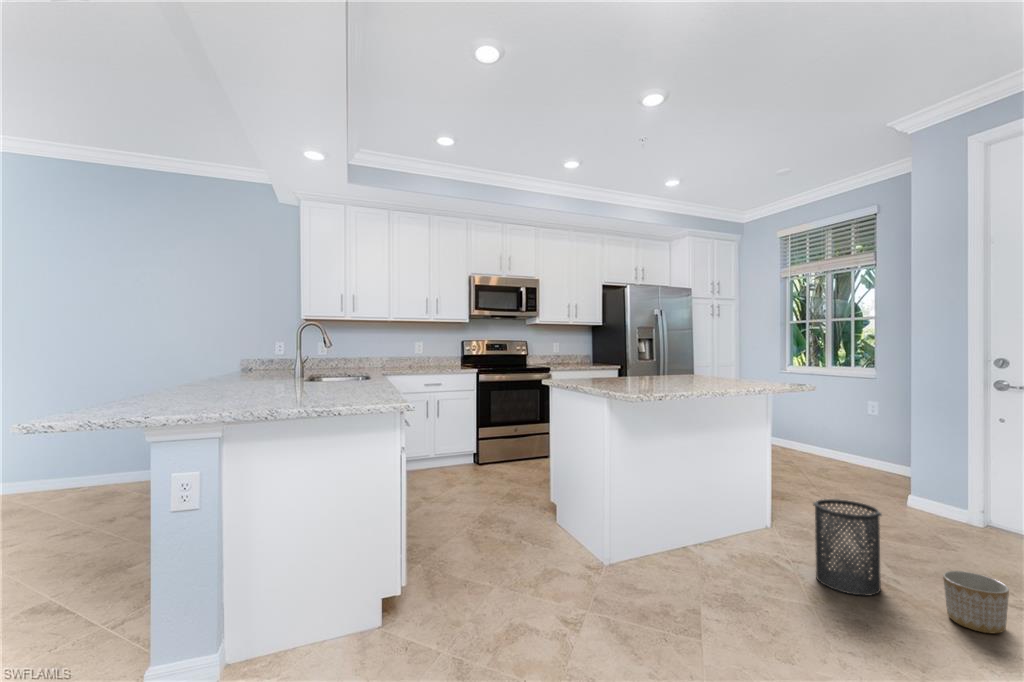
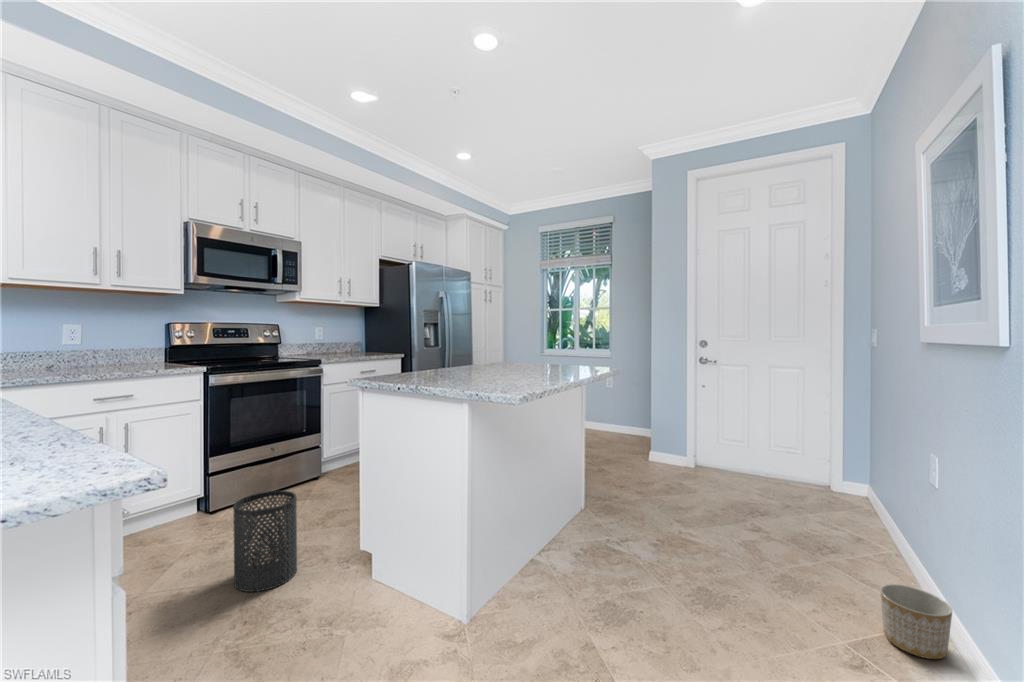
trash can: present [813,499,882,596] -> present [233,491,297,592]

